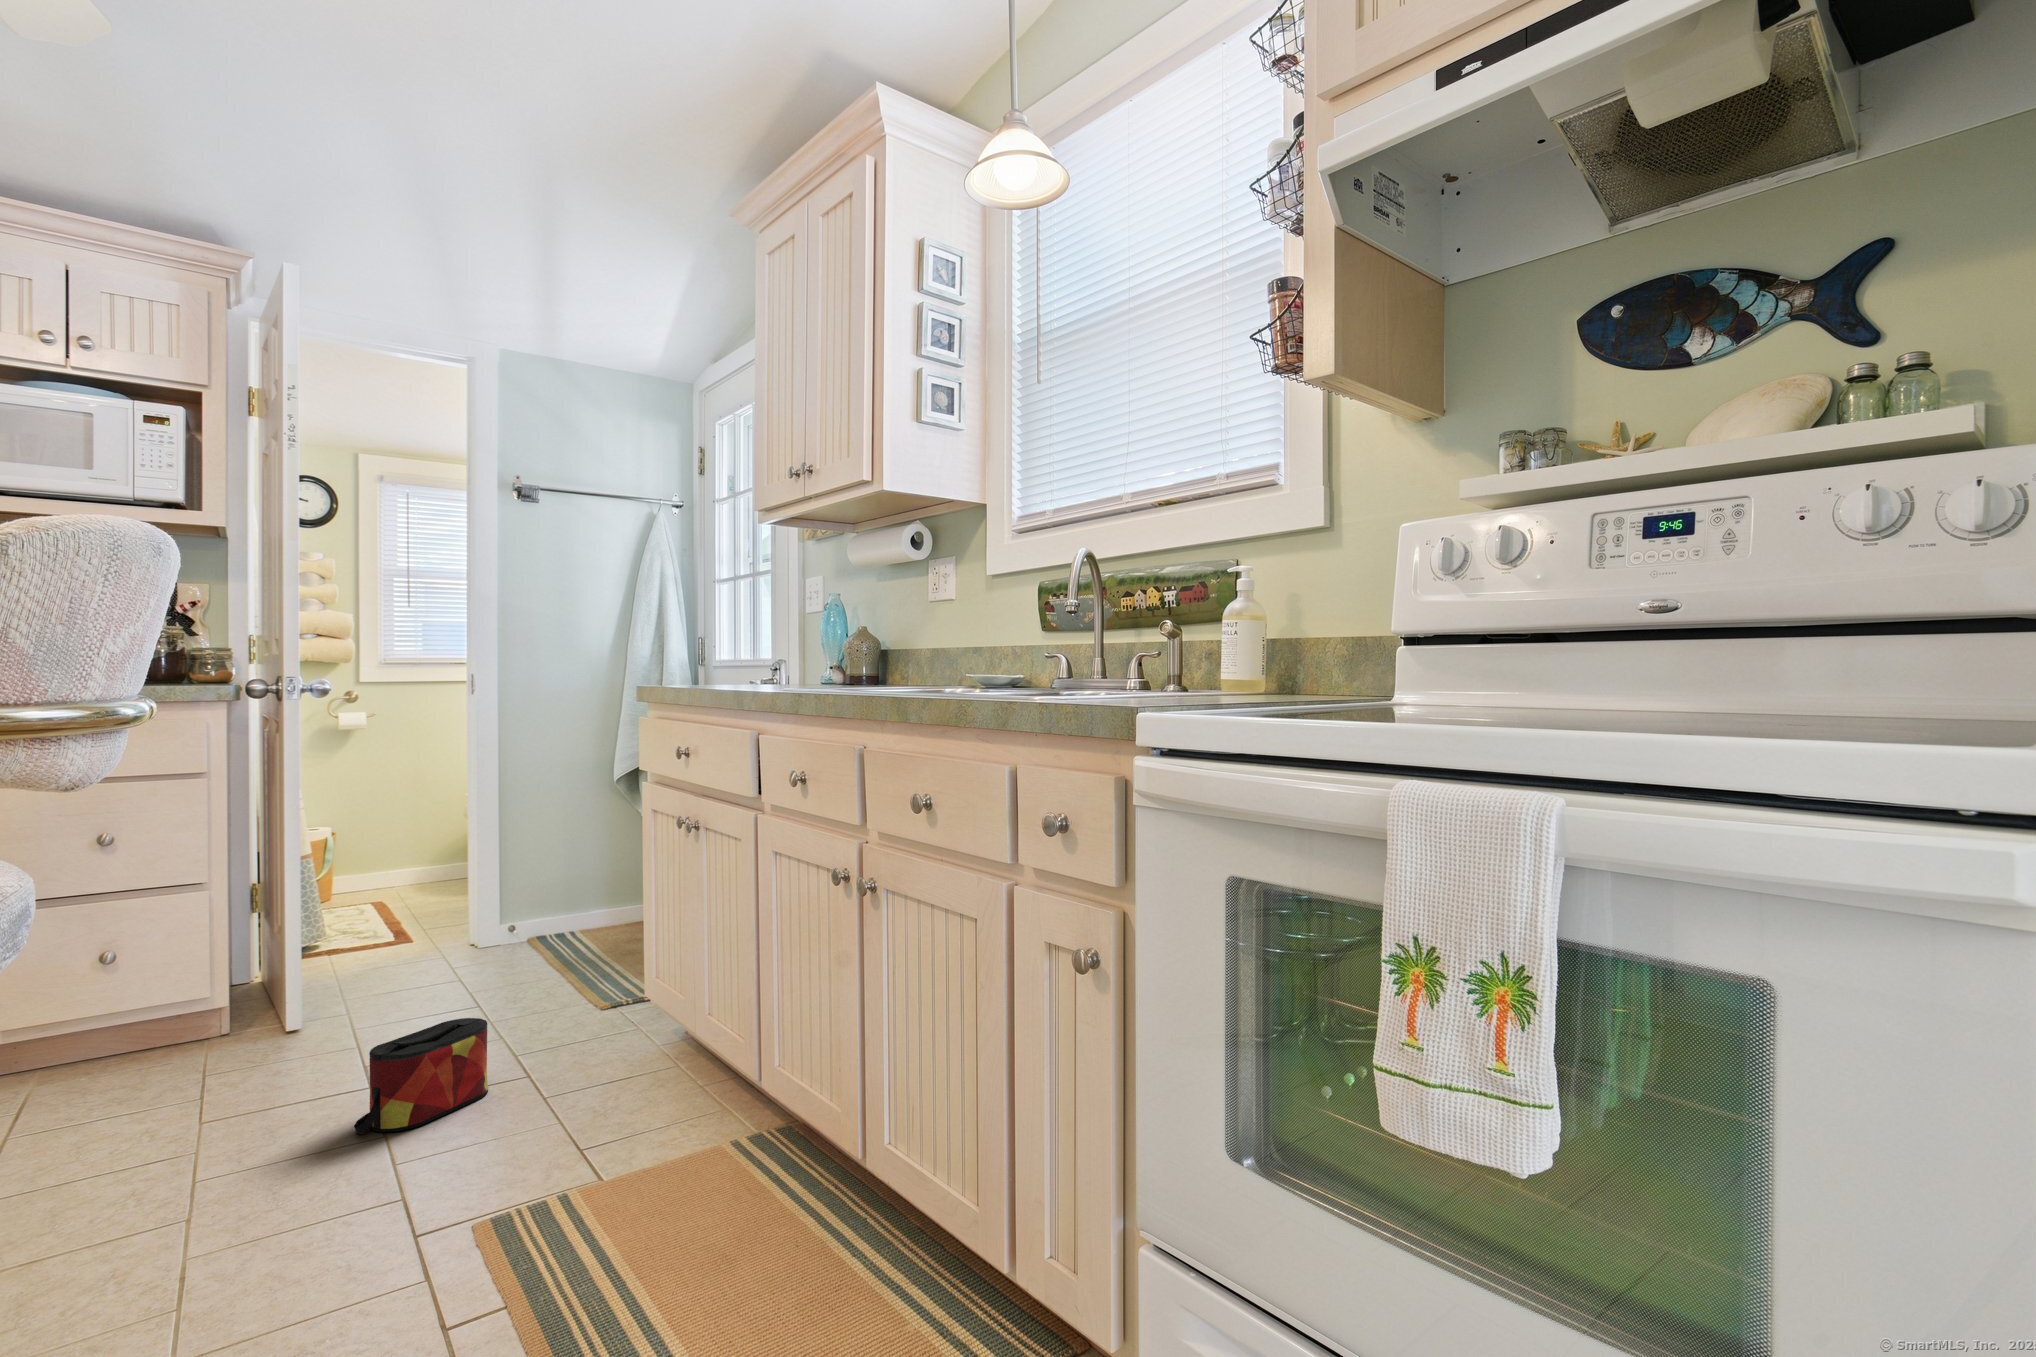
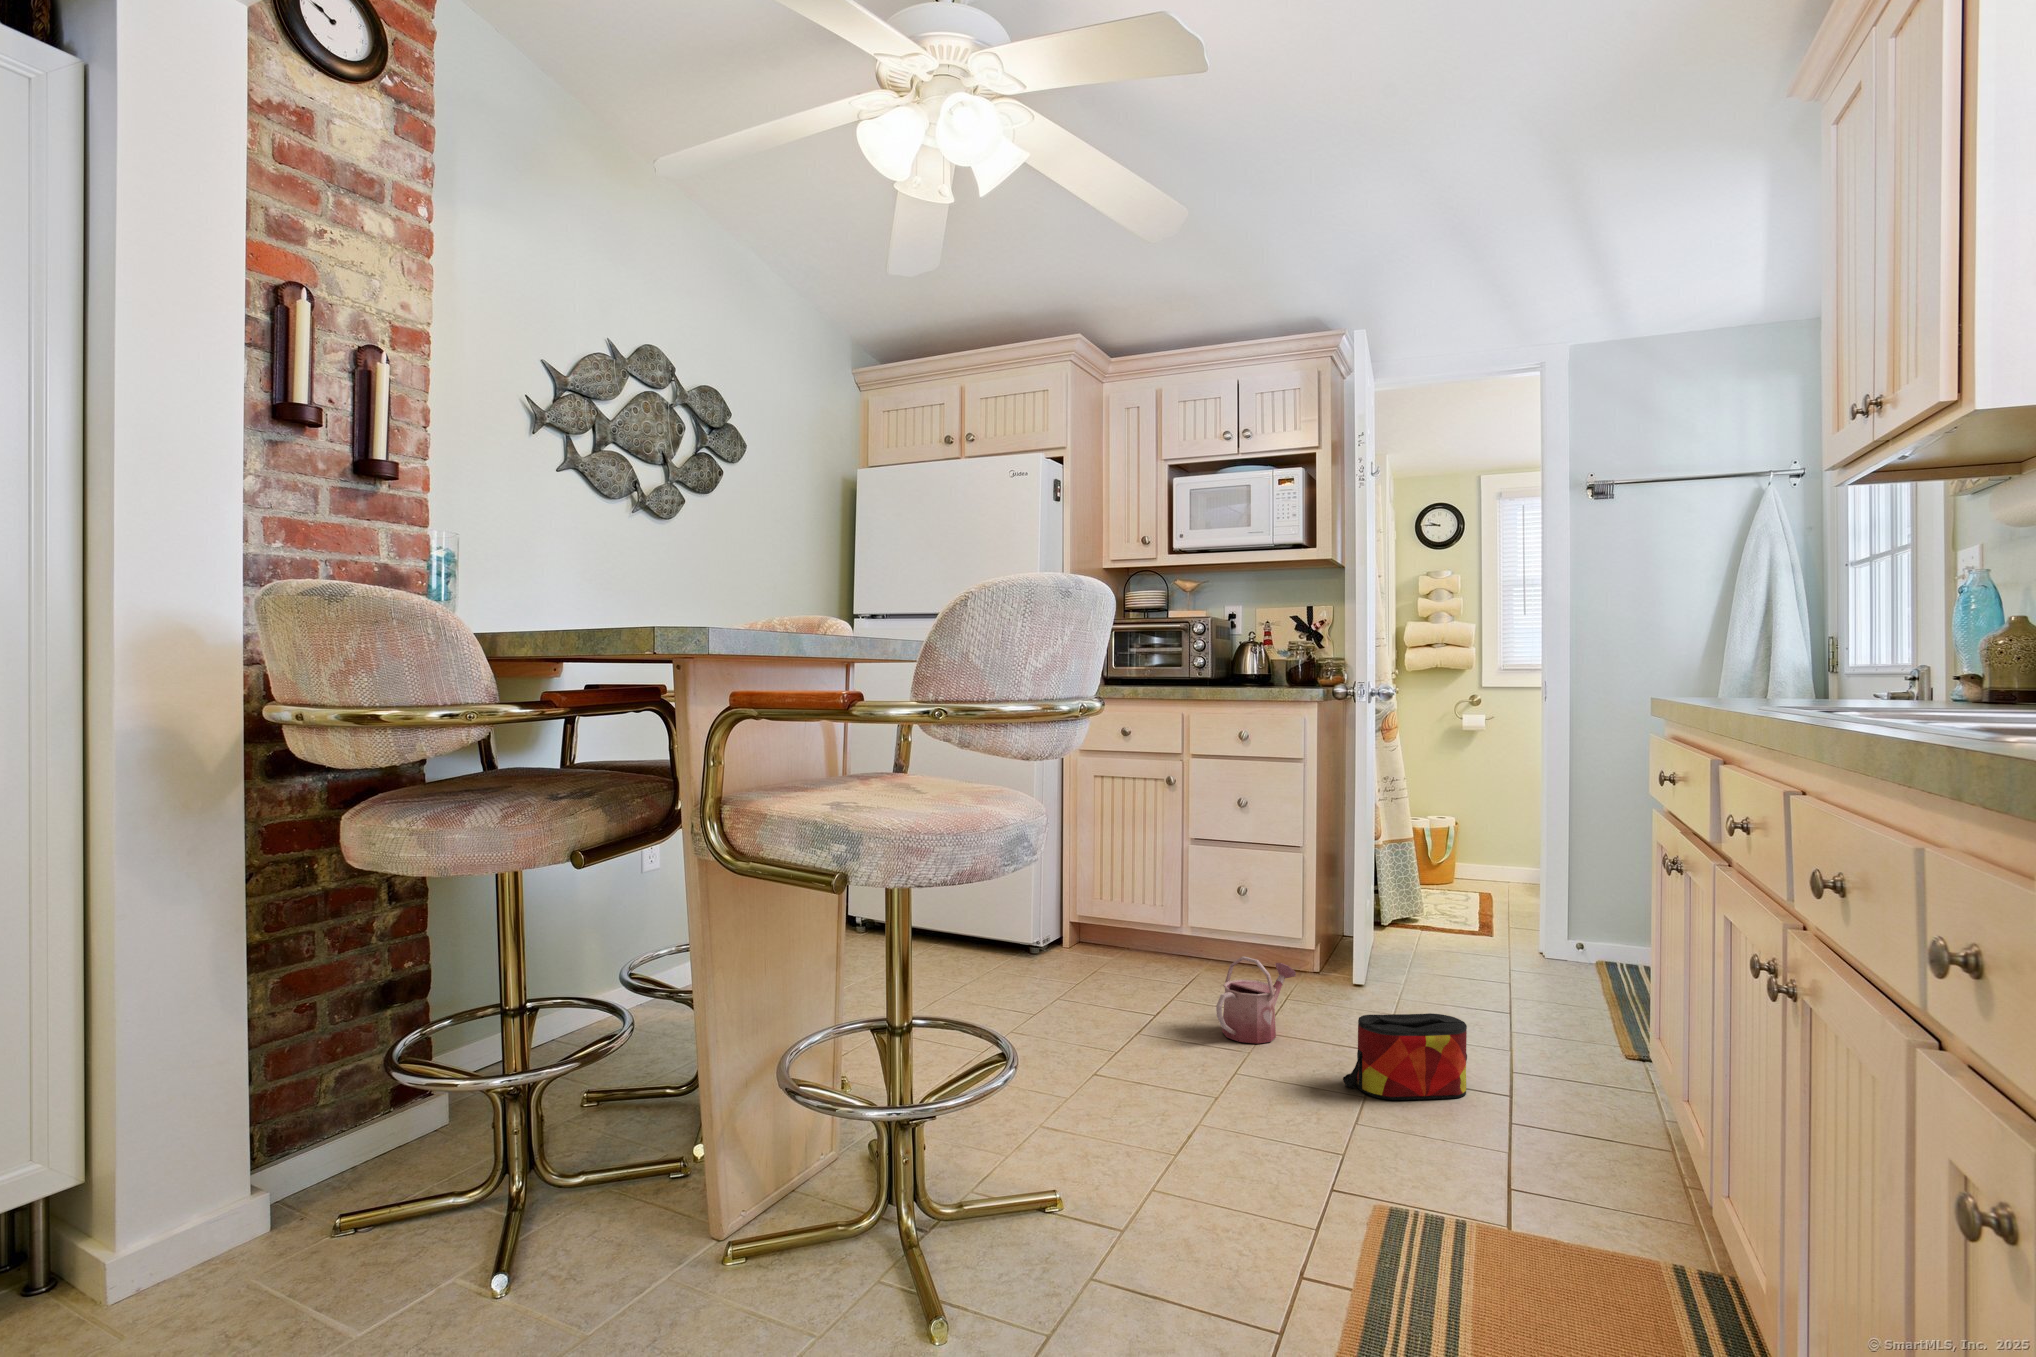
watering can: none [138,1028,242,1147] -> present [1216,956,1296,1044]

